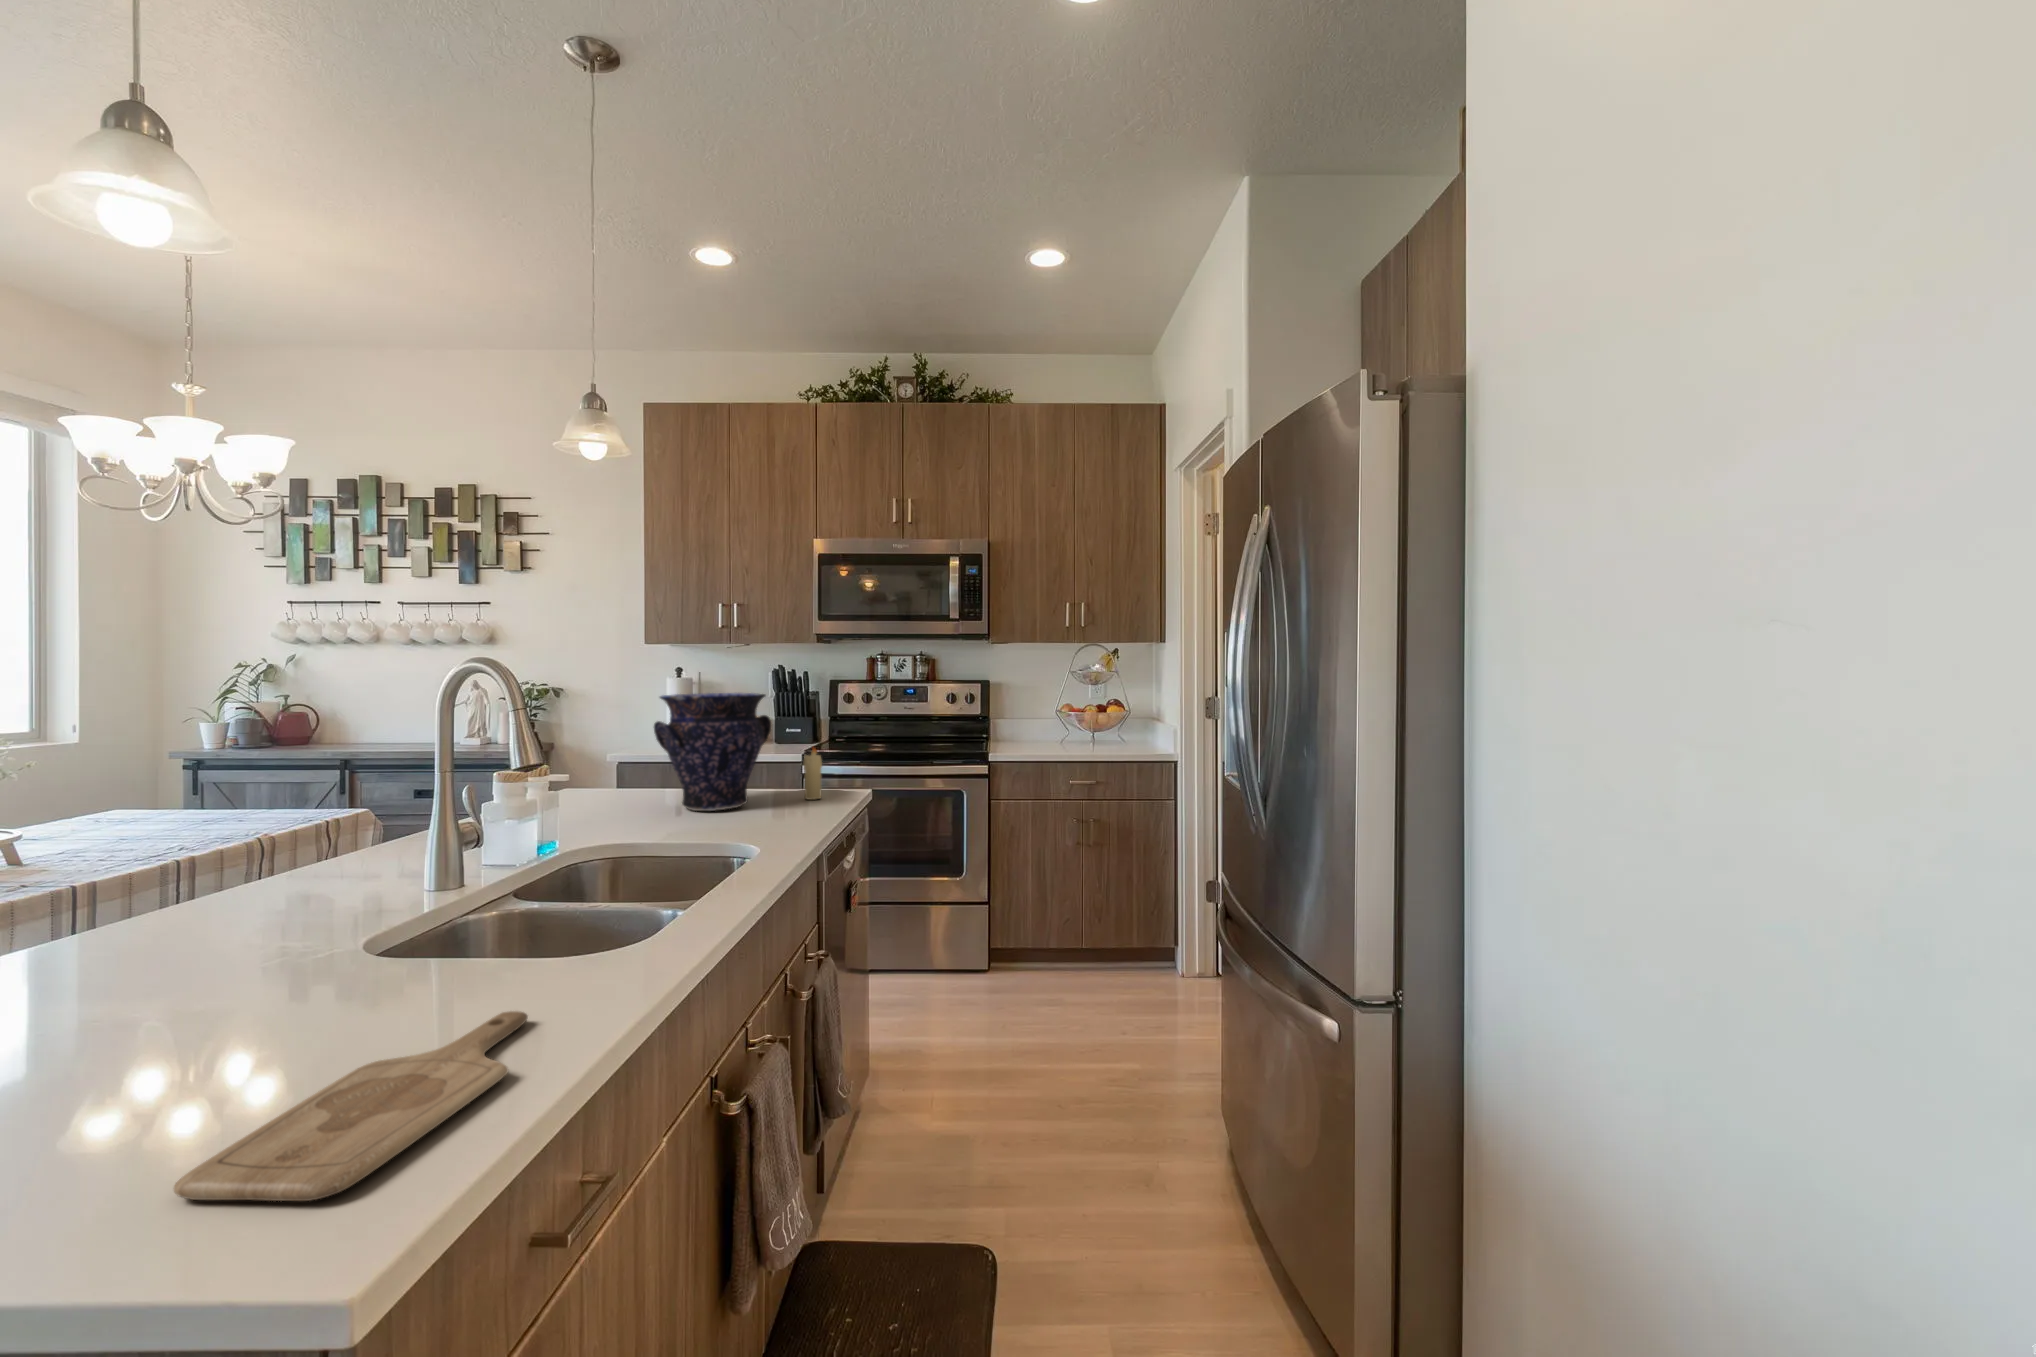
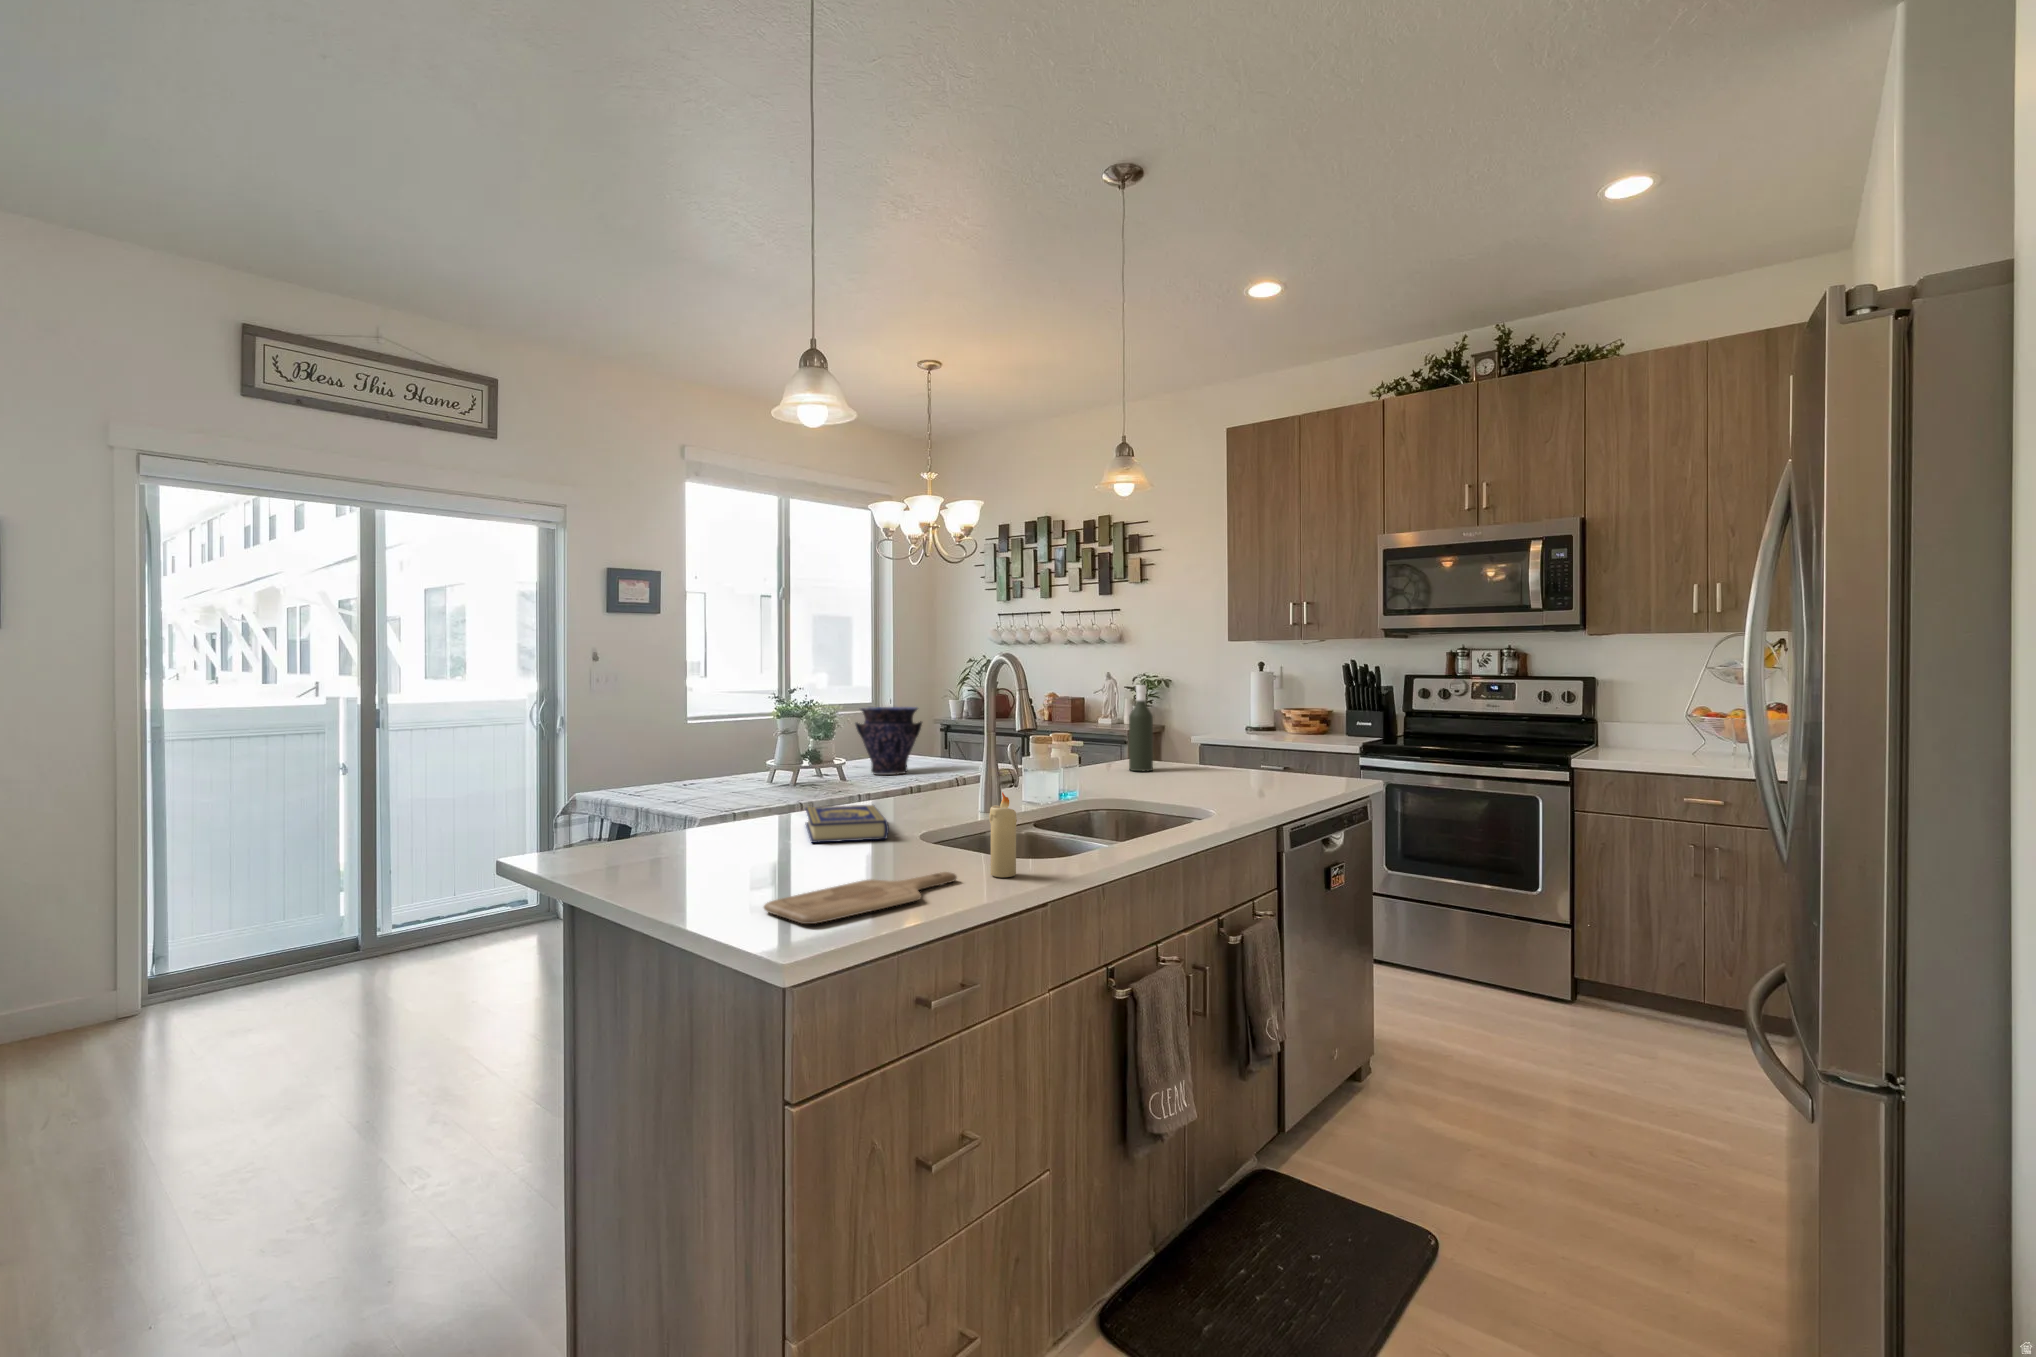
vase: present [654,693,771,811] -> present [855,707,922,775]
bottle: none [591,698,624,805] -> present [1129,685,1153,771]
candle: present [804,748,822,800] -> present [989,792,1017,877]
book: none [84,914,311,1011] -> present [806,805,889,843]

